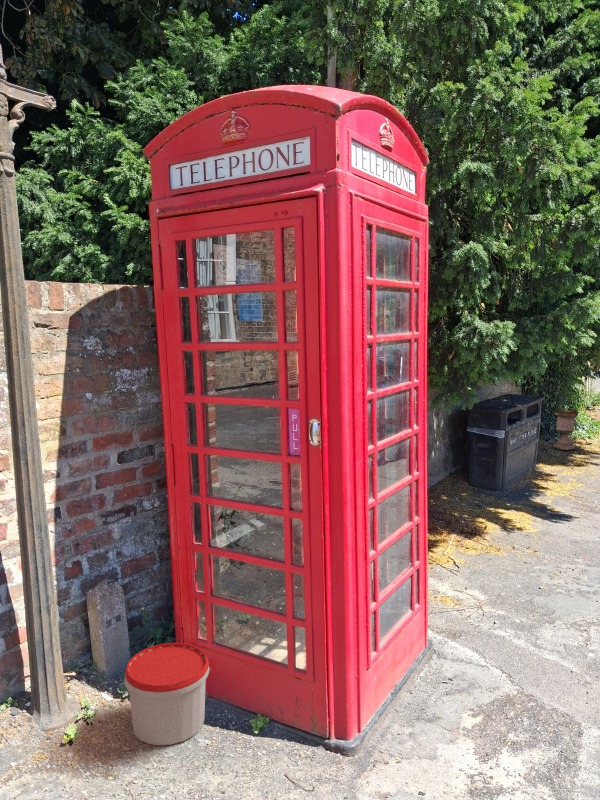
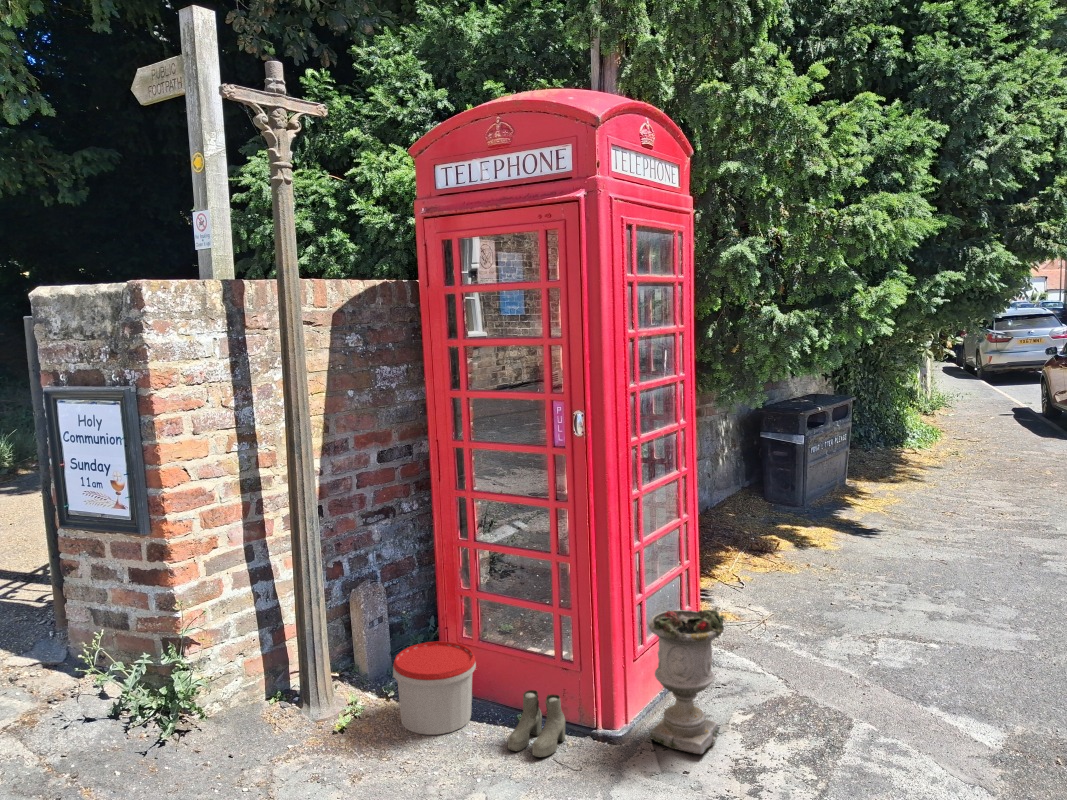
planter: present [553,409,579,450] -> present [648,607,725,754]
boots: none [239,700,298,776] -> present [508,690,565,757]

